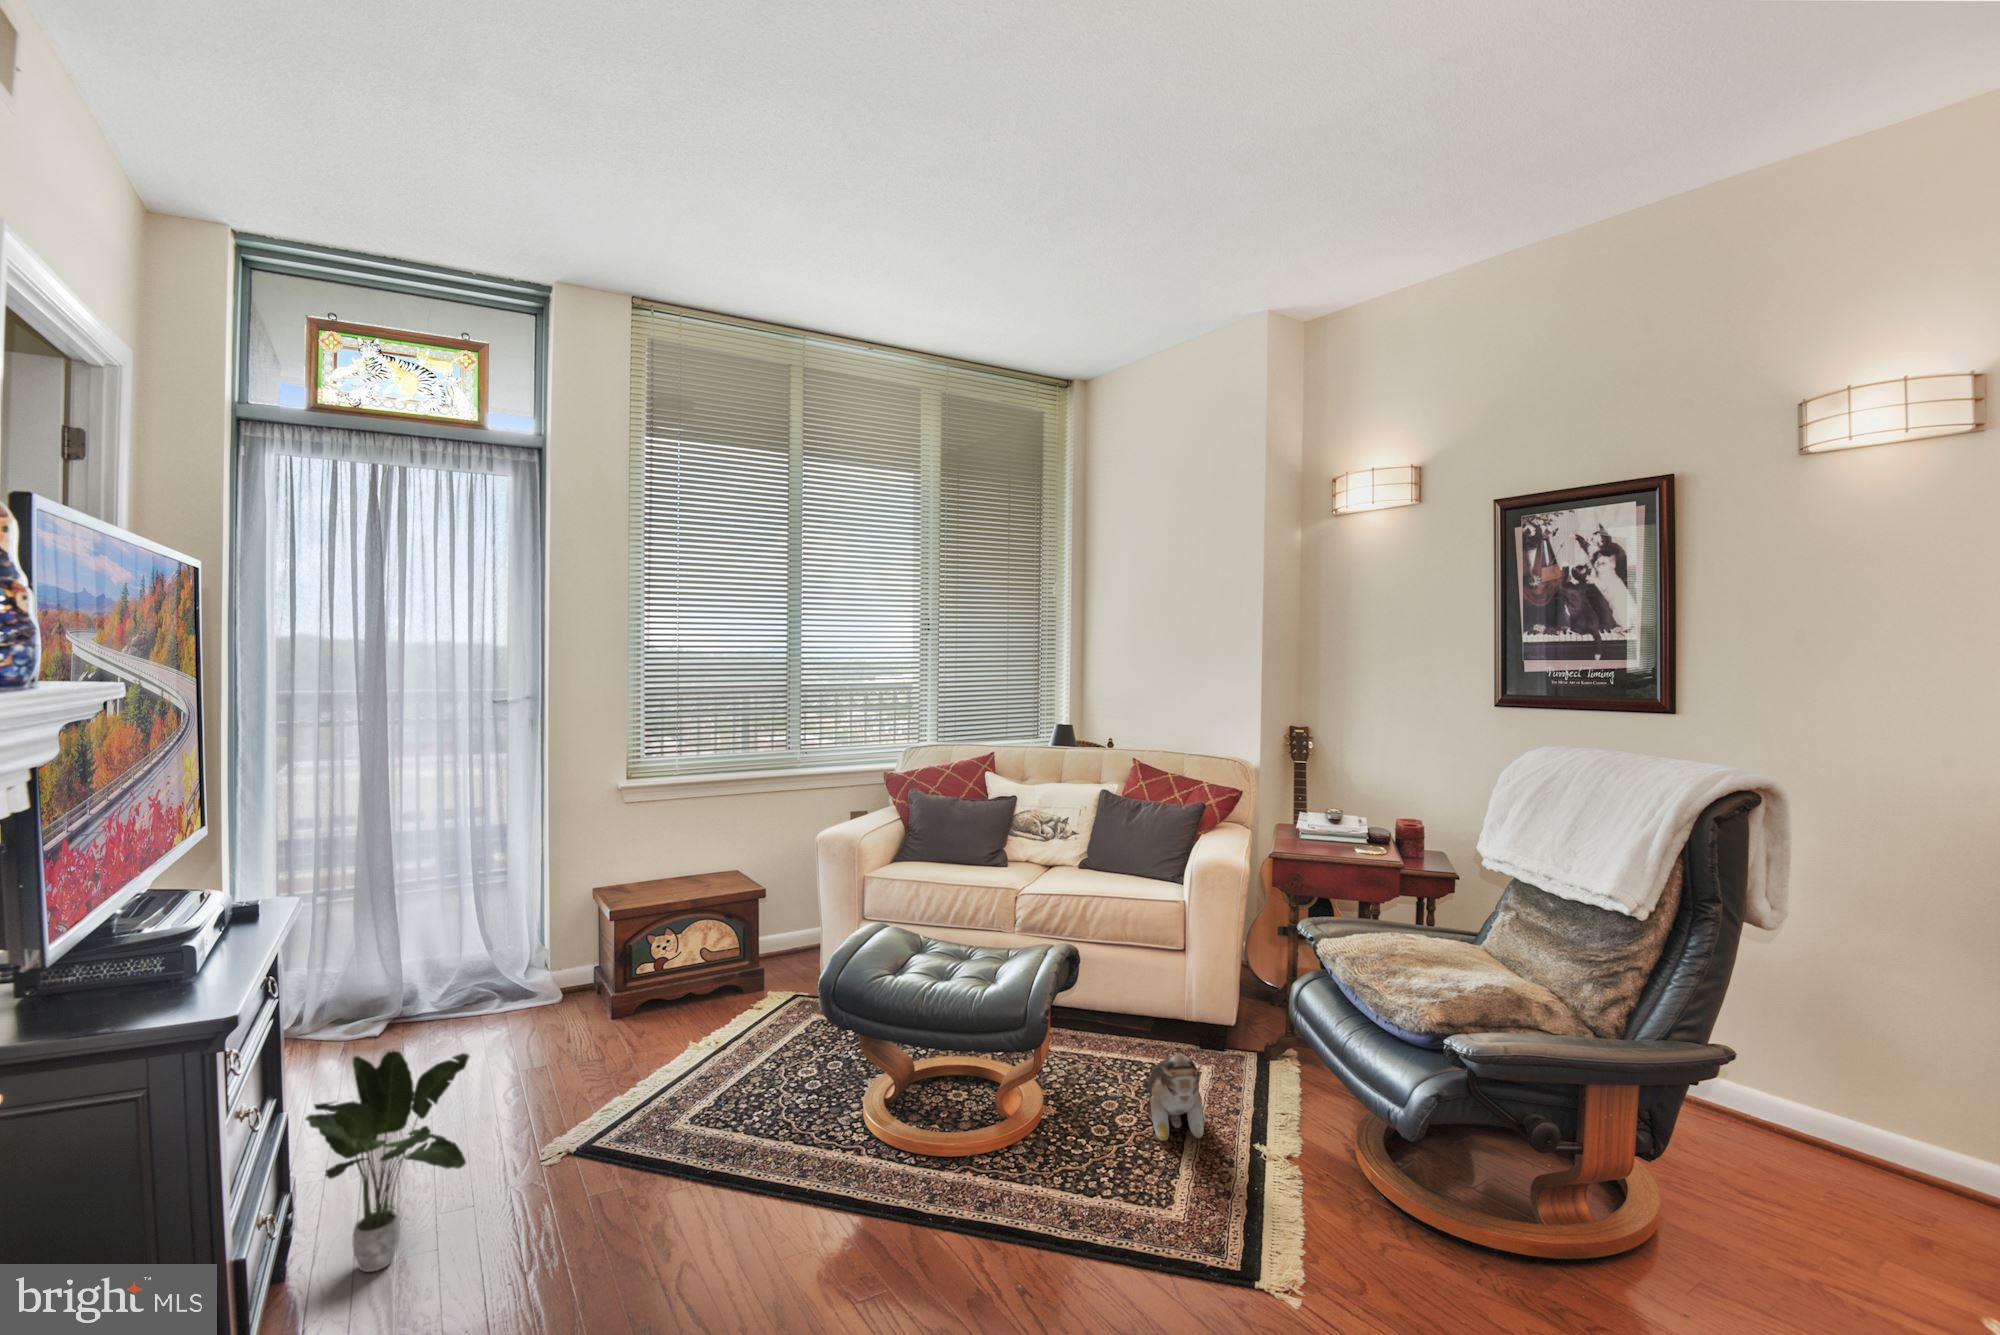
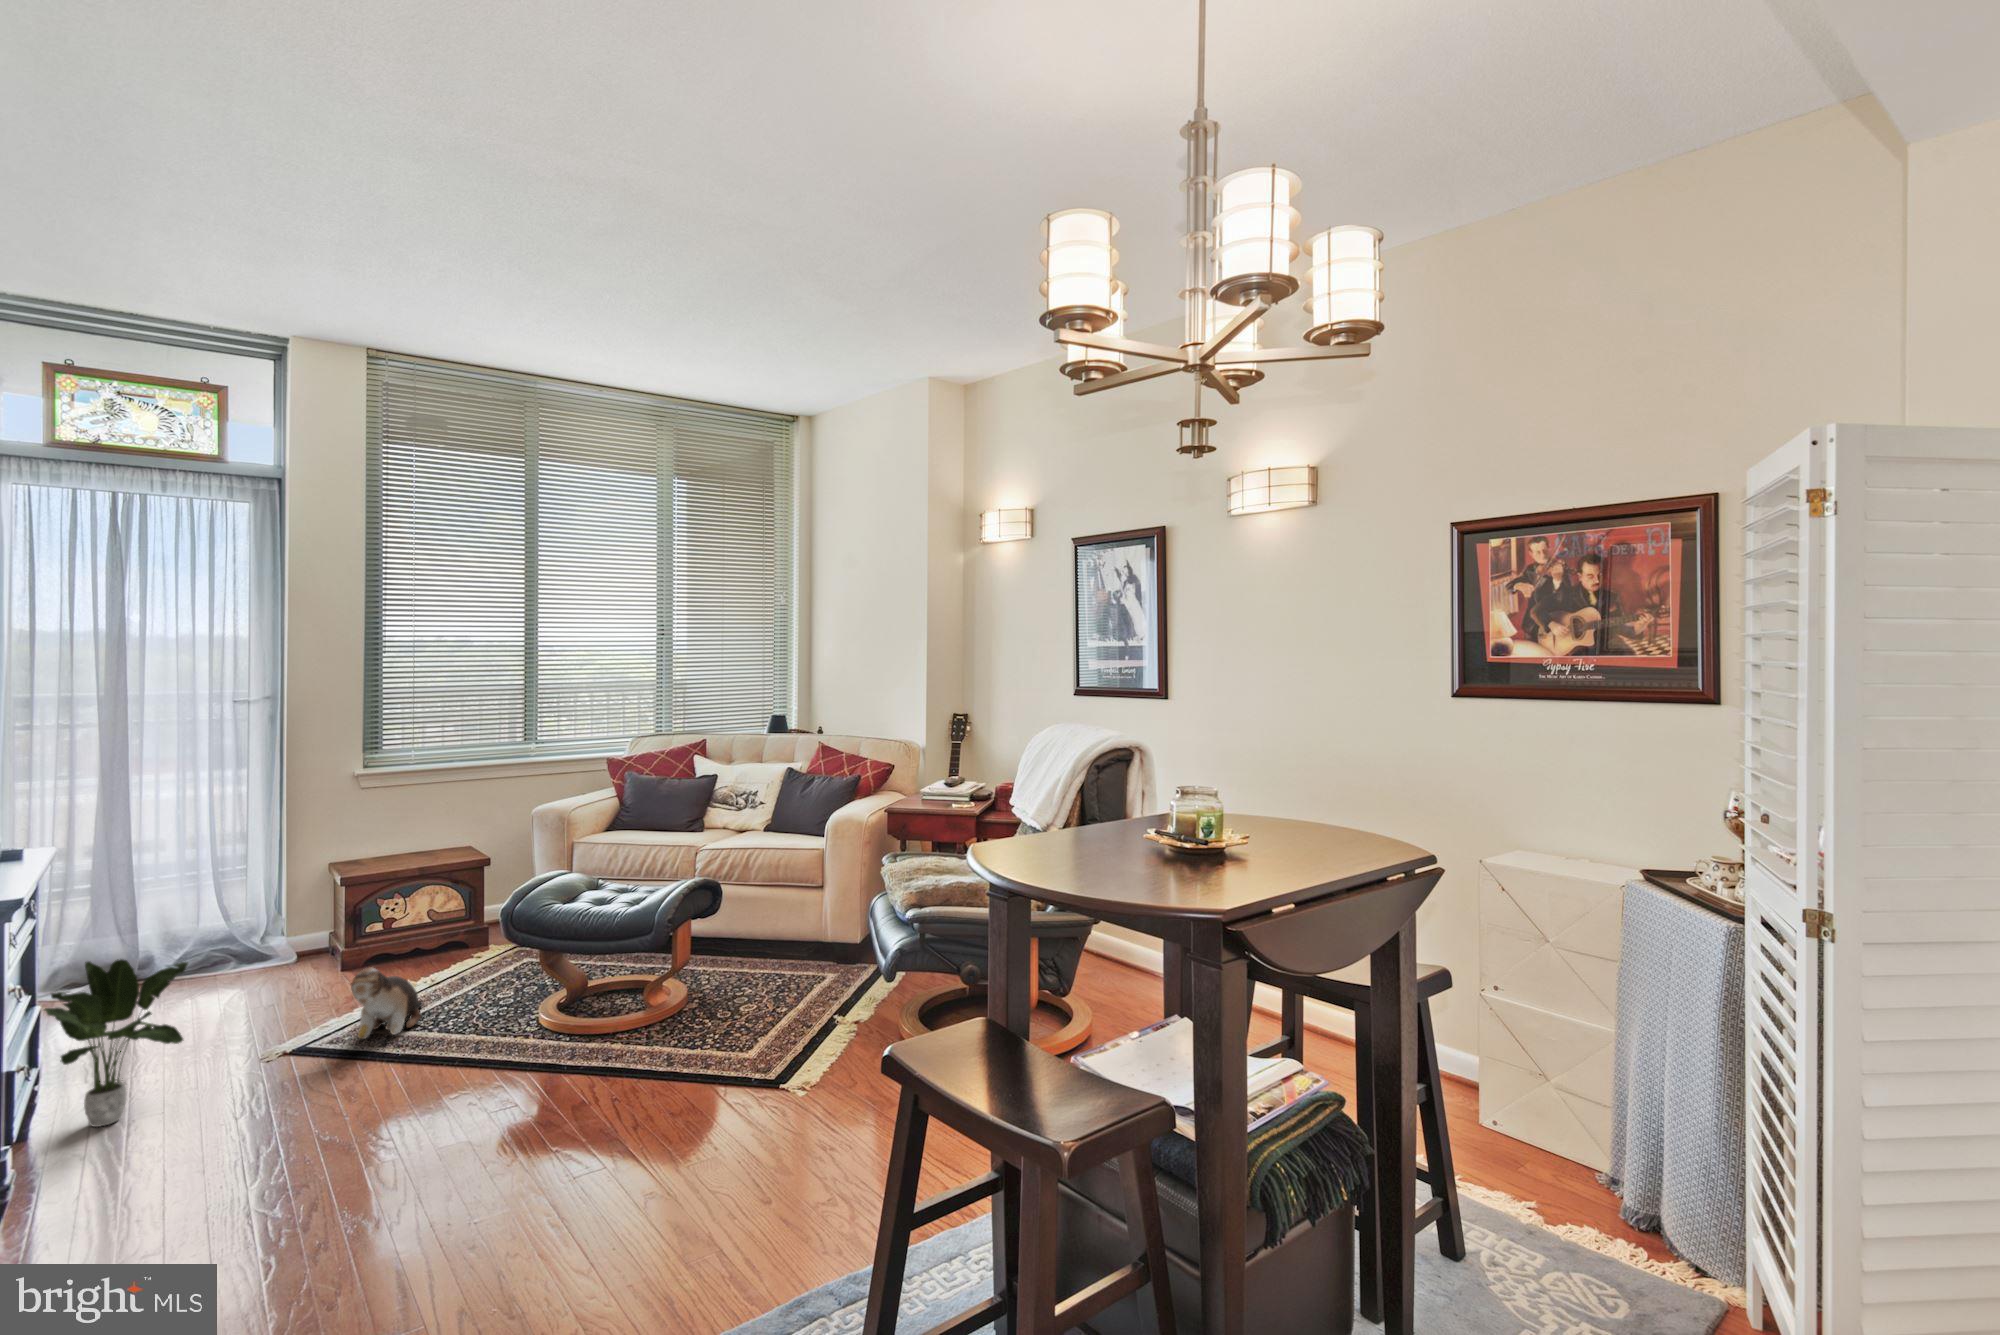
plush toy: present [1147,1053,1204,1141] -> present [344,967,423,1039]

